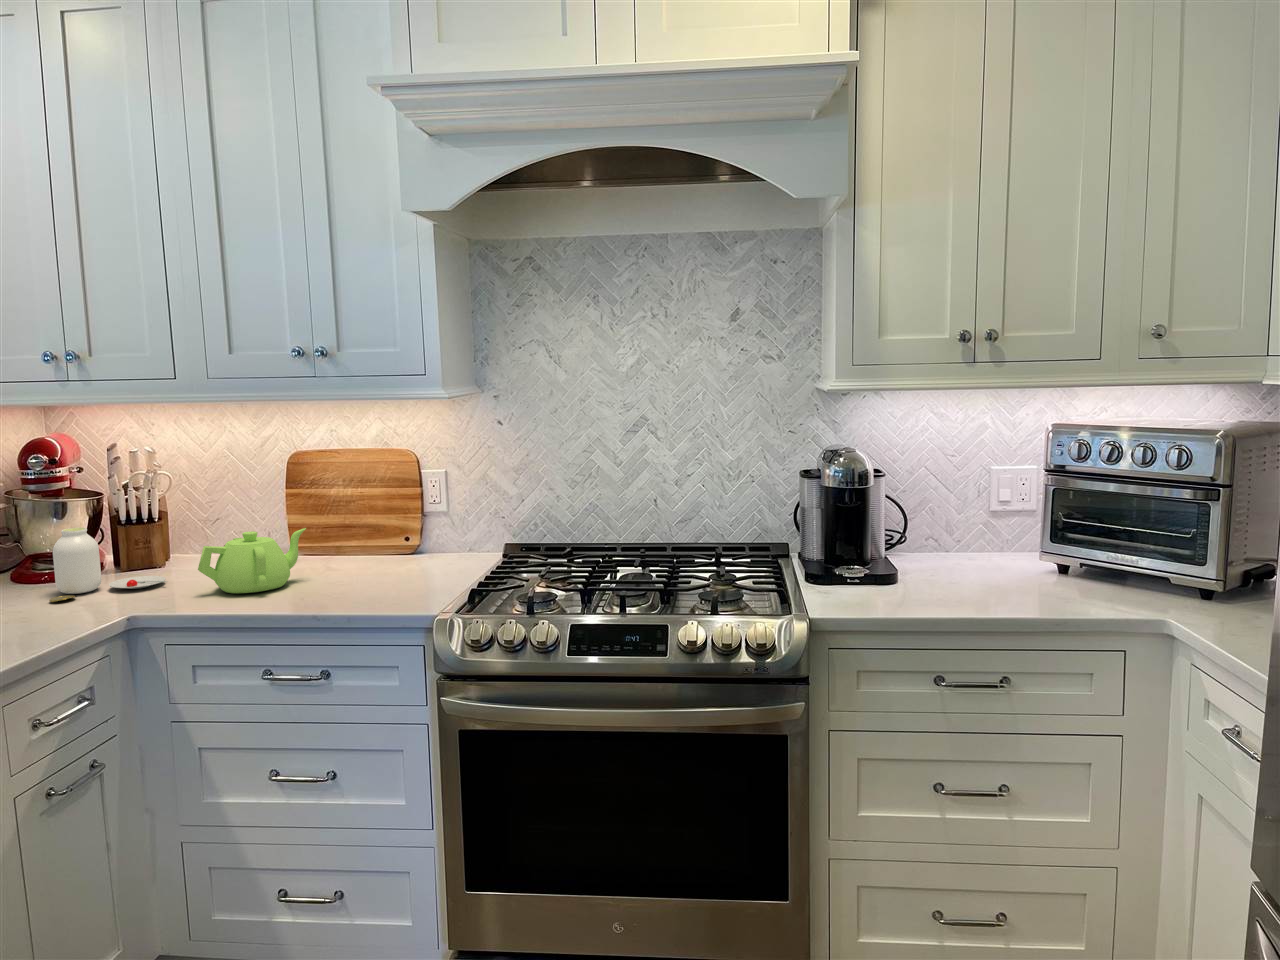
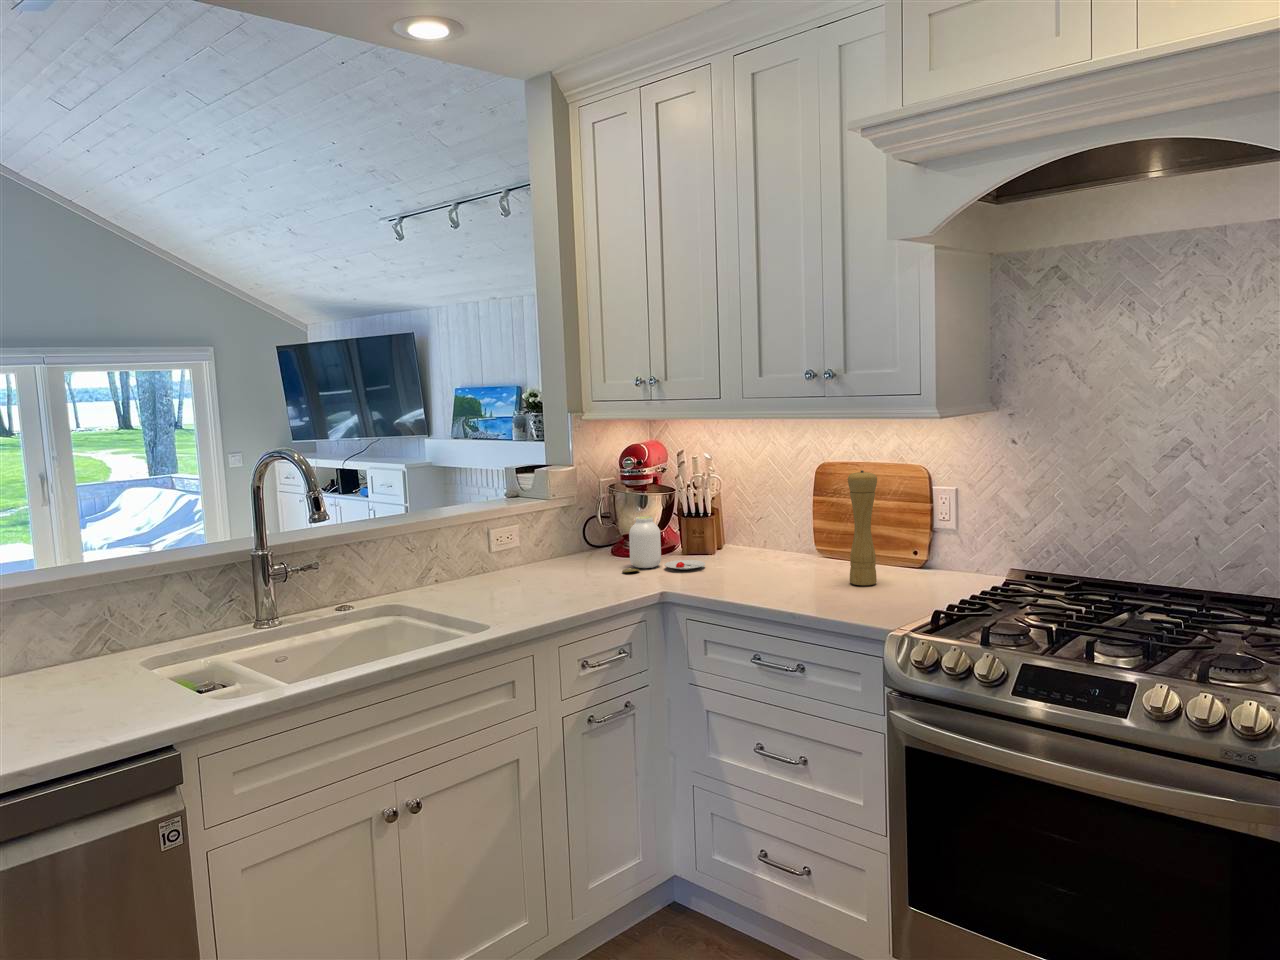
pepper mill: none [346,456,382,578] -> present [848,470,877,585]
teapot: present [198,528,306,593] -> none [721,532,812,585]

